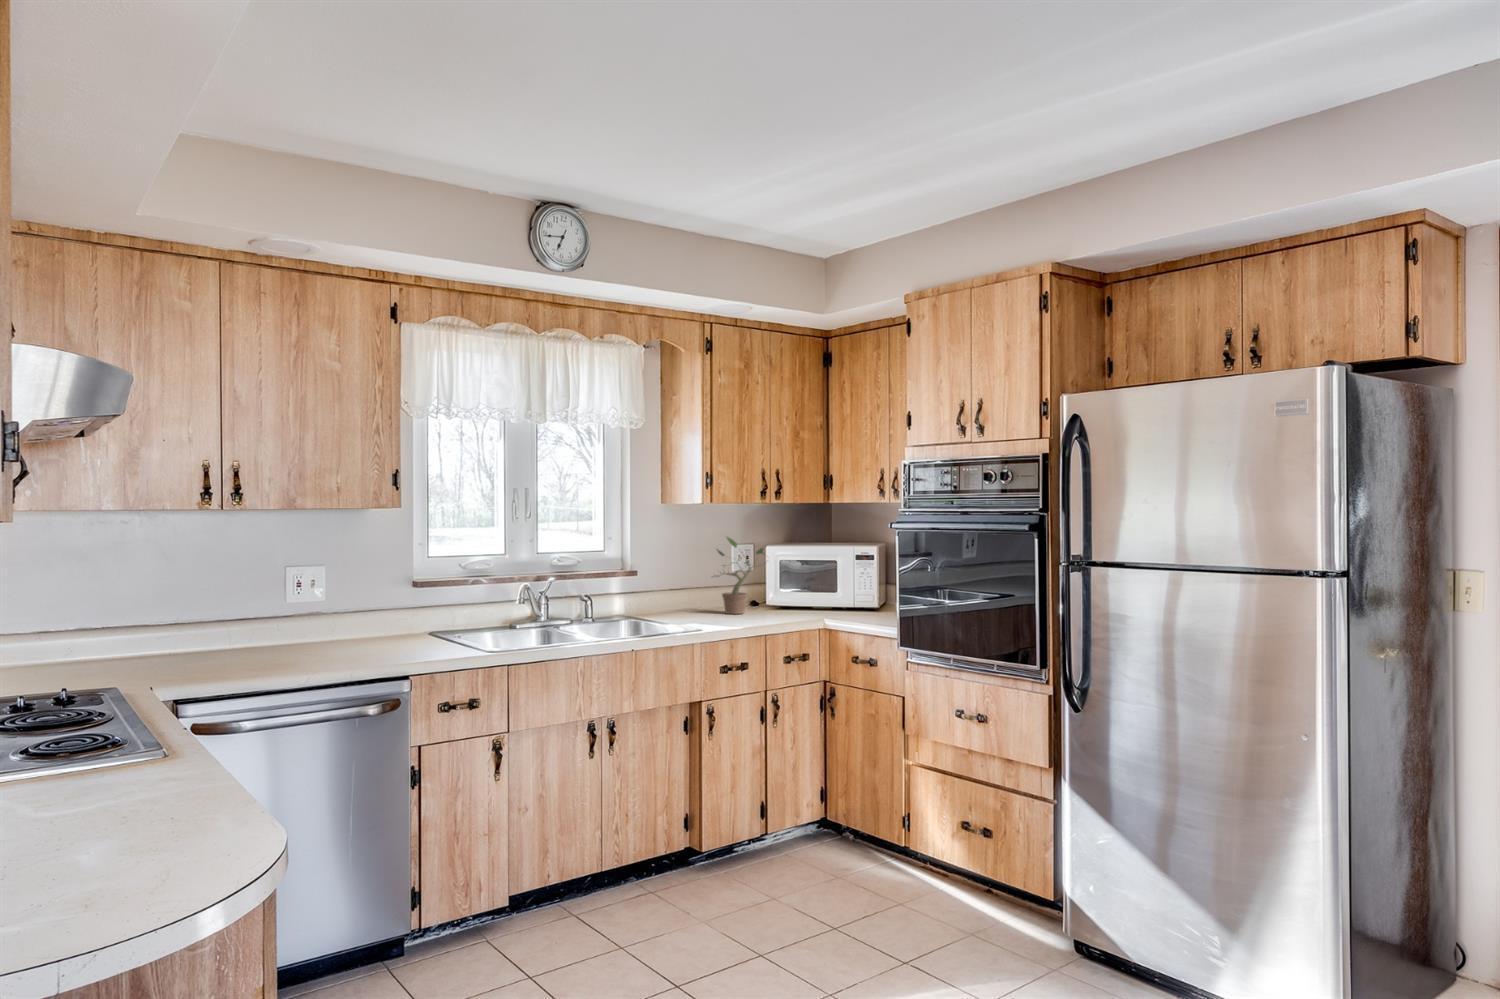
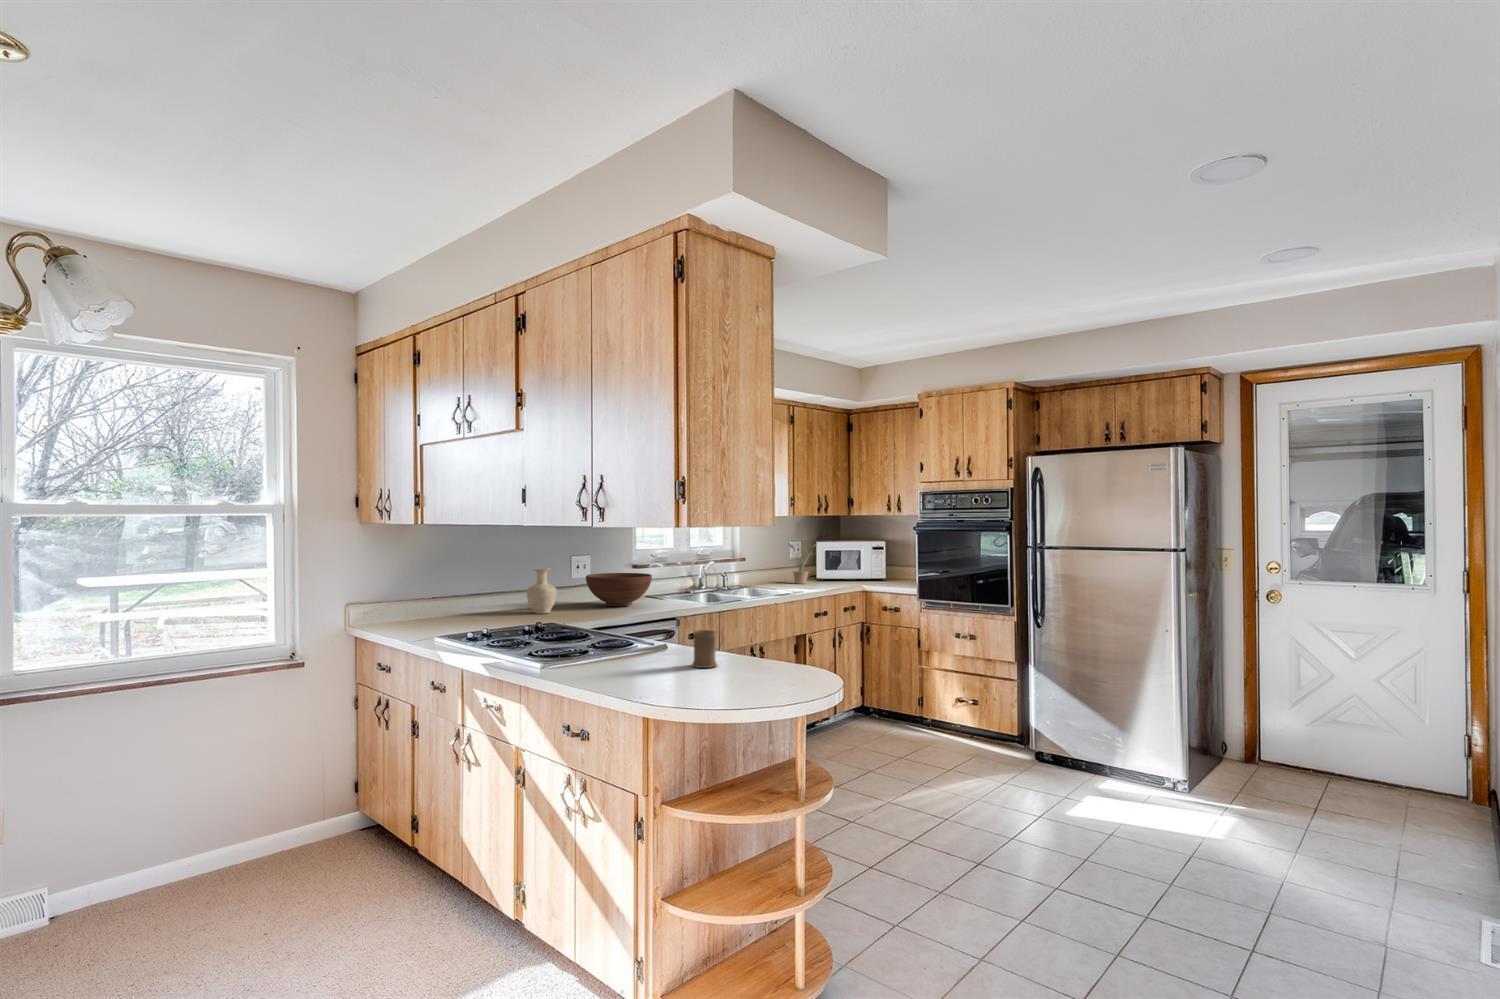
vase: none [131,593,189,671] -> present [526,568,557,614]
fruit bowl: none [267,599,386,658] -> present [586,573,652,606]
mug: none [50,750,141,837] -> present [692,630,718,668]

